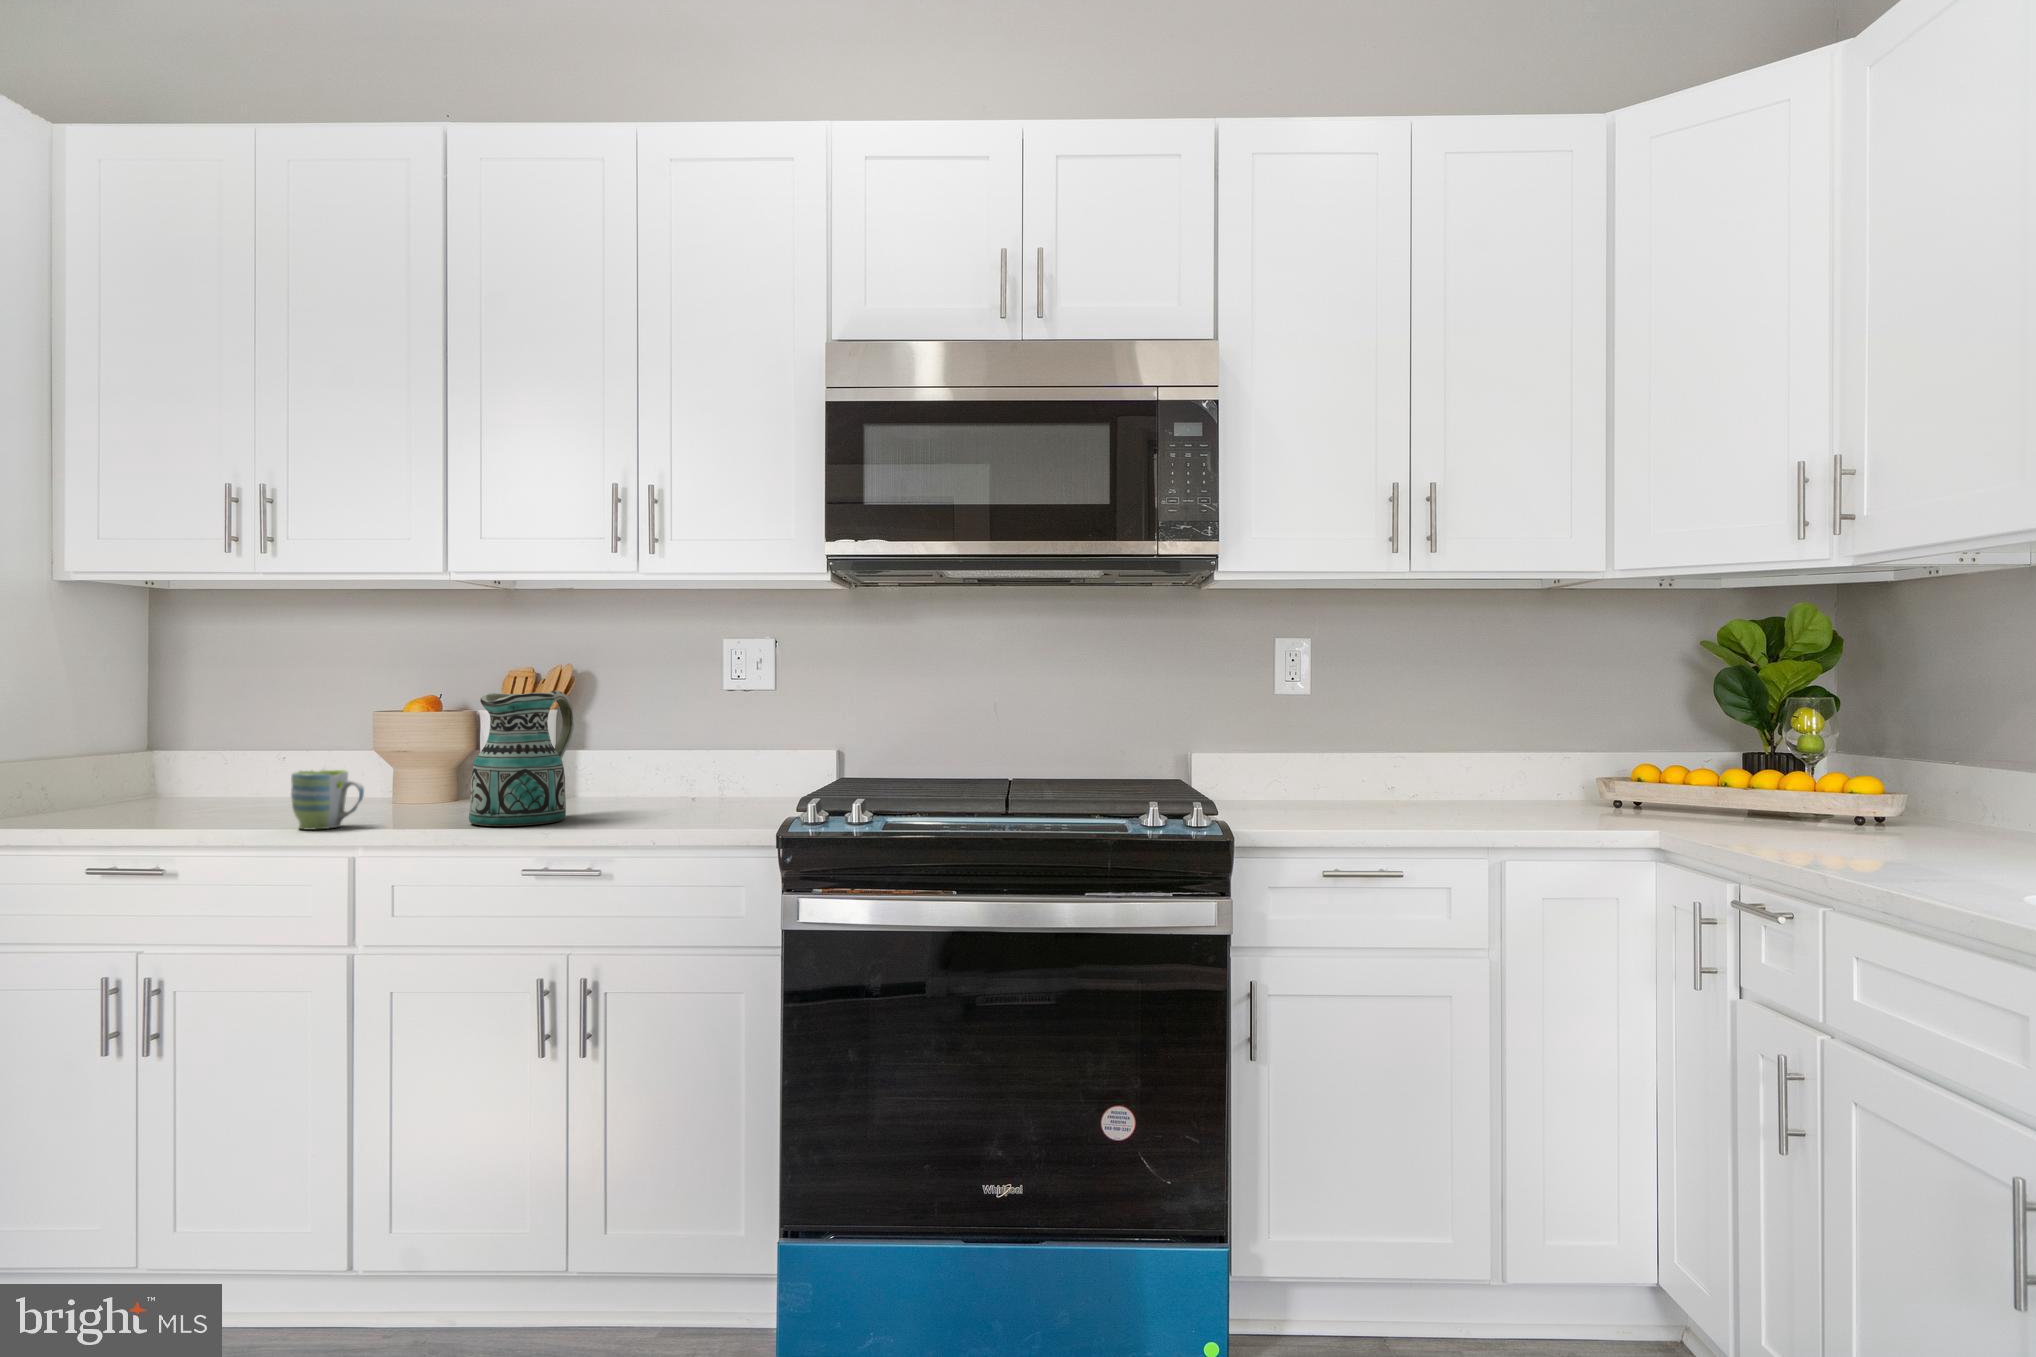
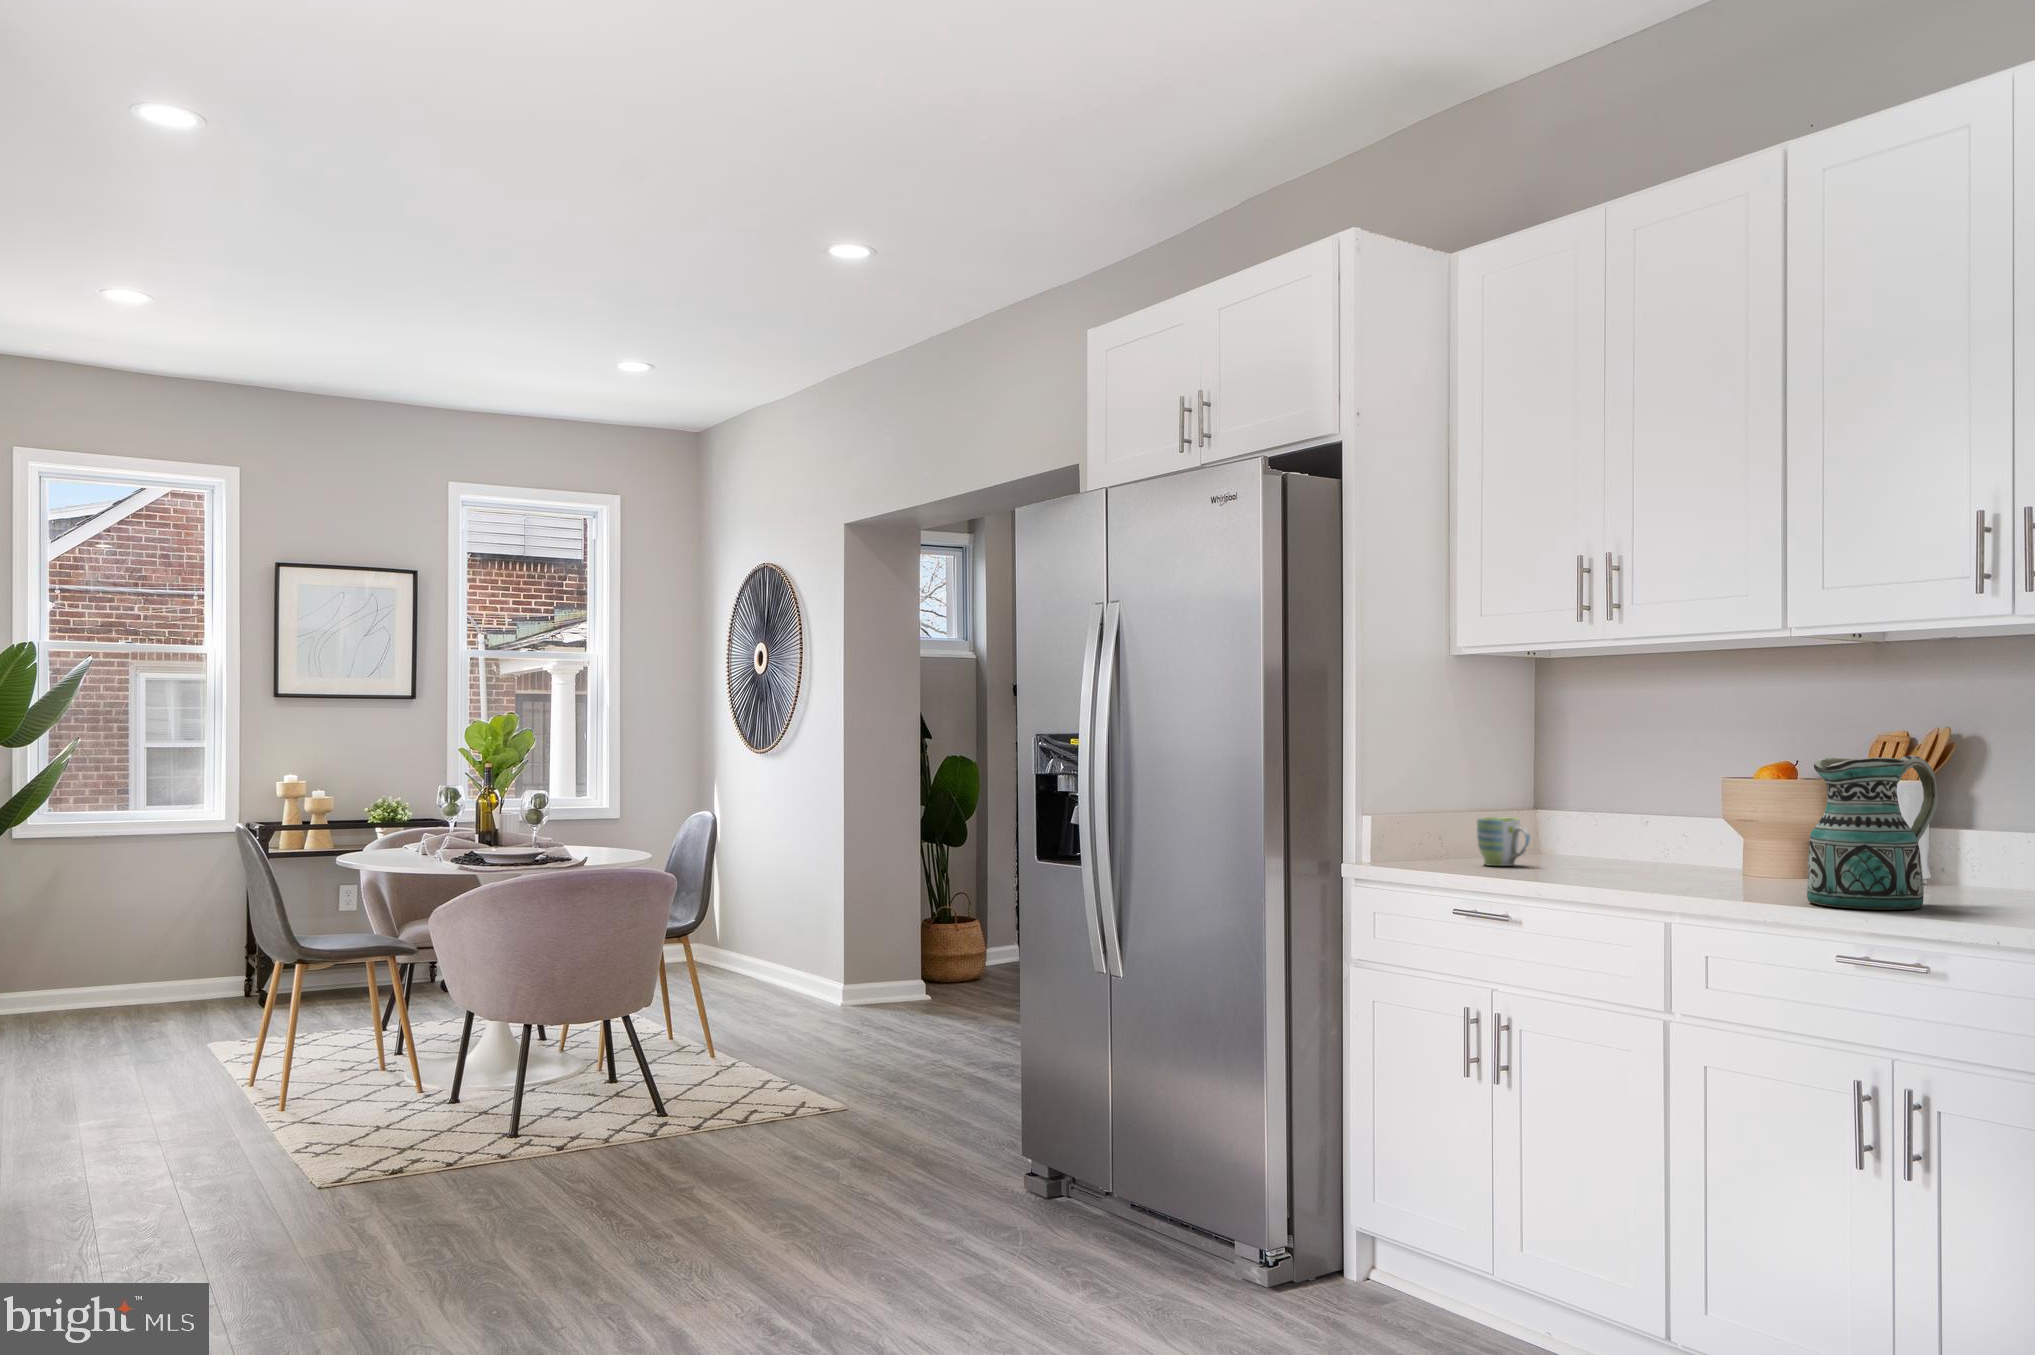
mug: present [291,770,364,830] -> present [1477,817,1530,866]

